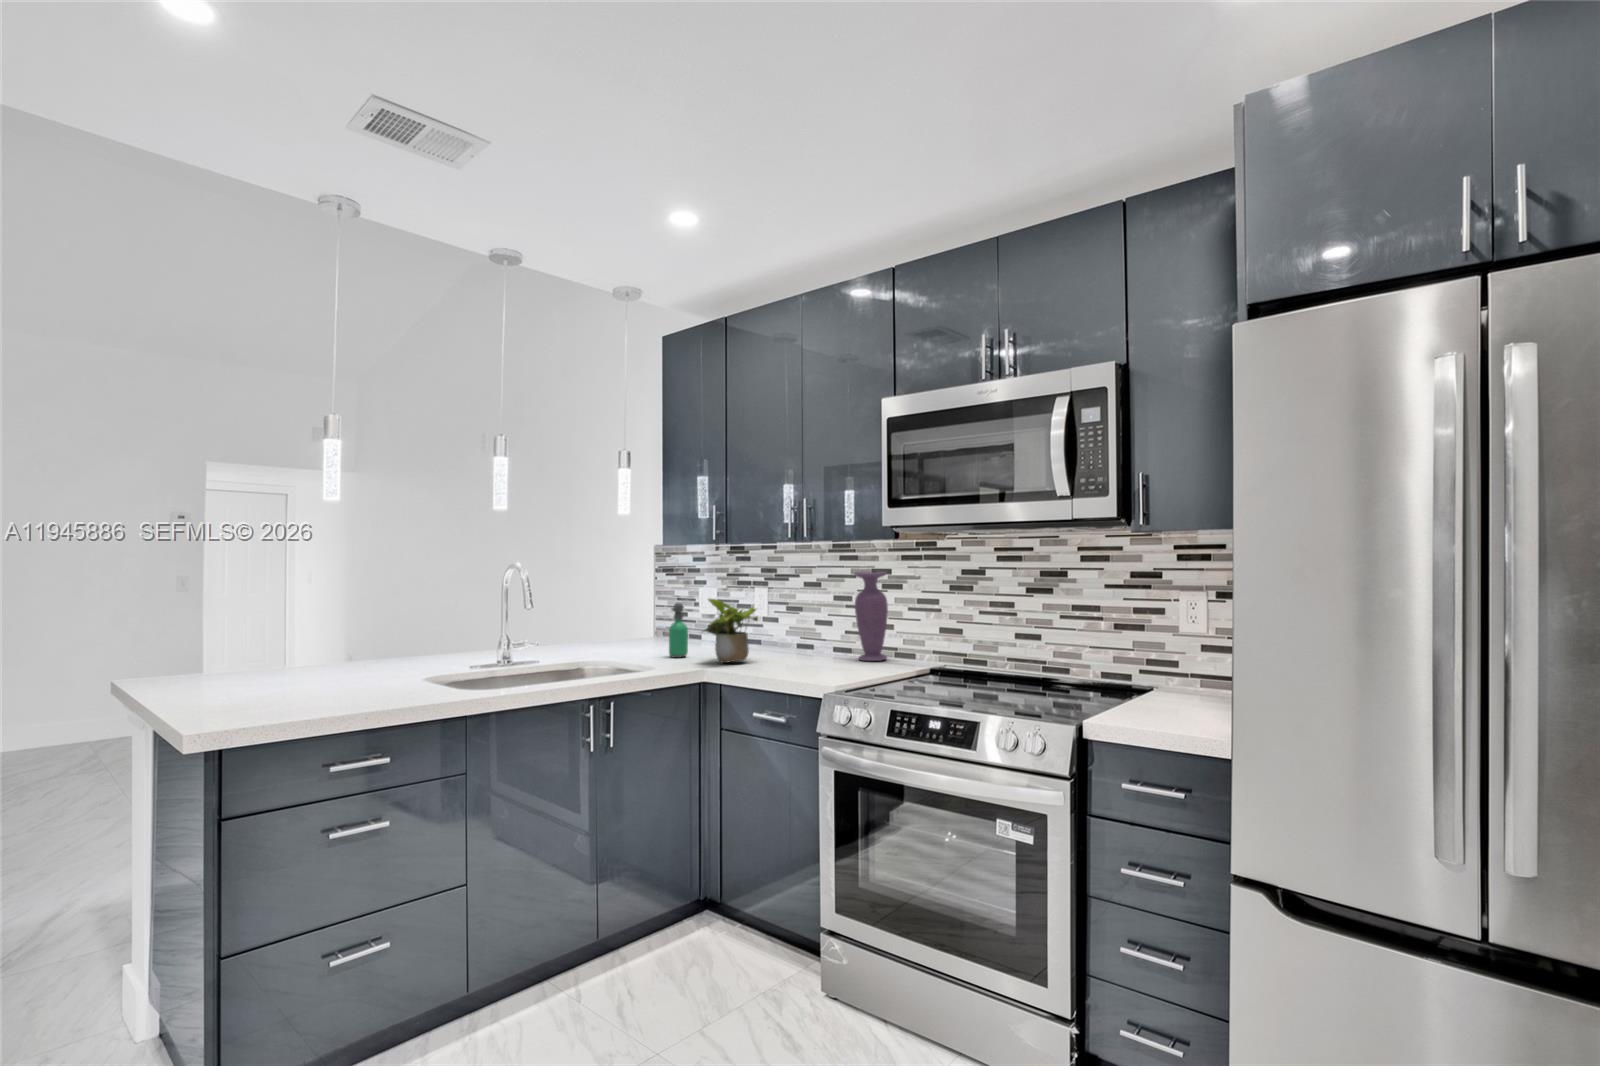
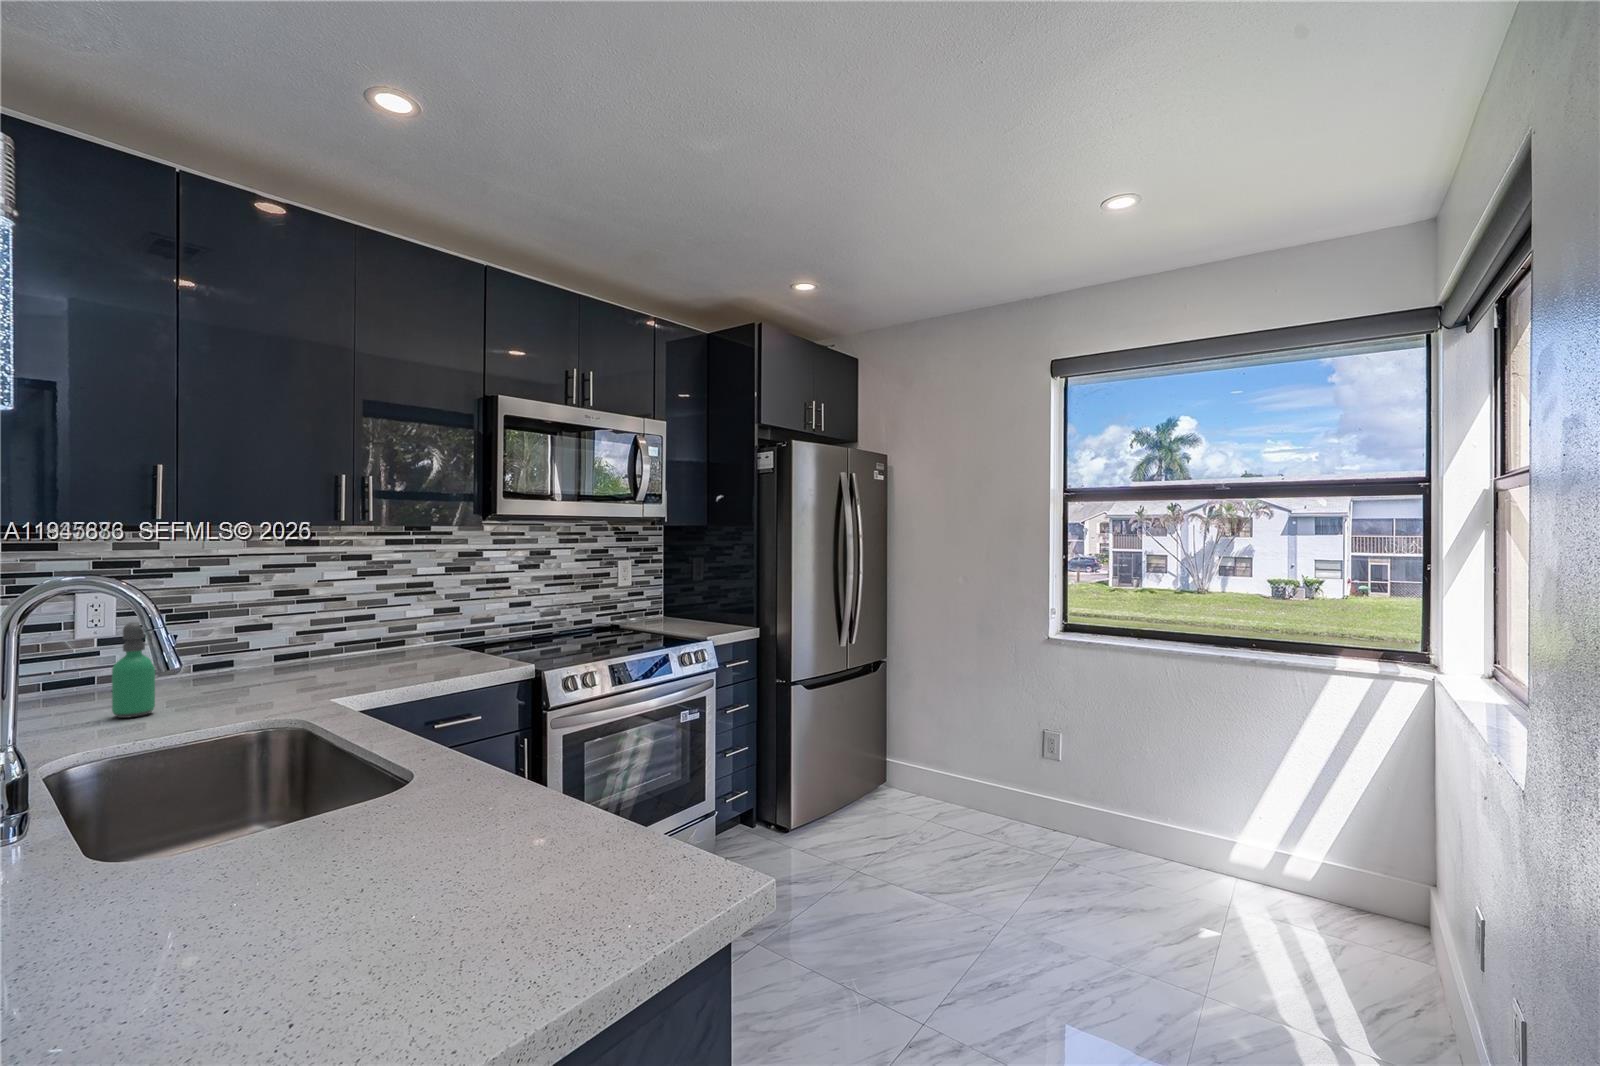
vase: present [854,571,888,661] -> none [331,557,375,660]
potted plant: present [703,599,758,663] -> none [209,603,320,695]

